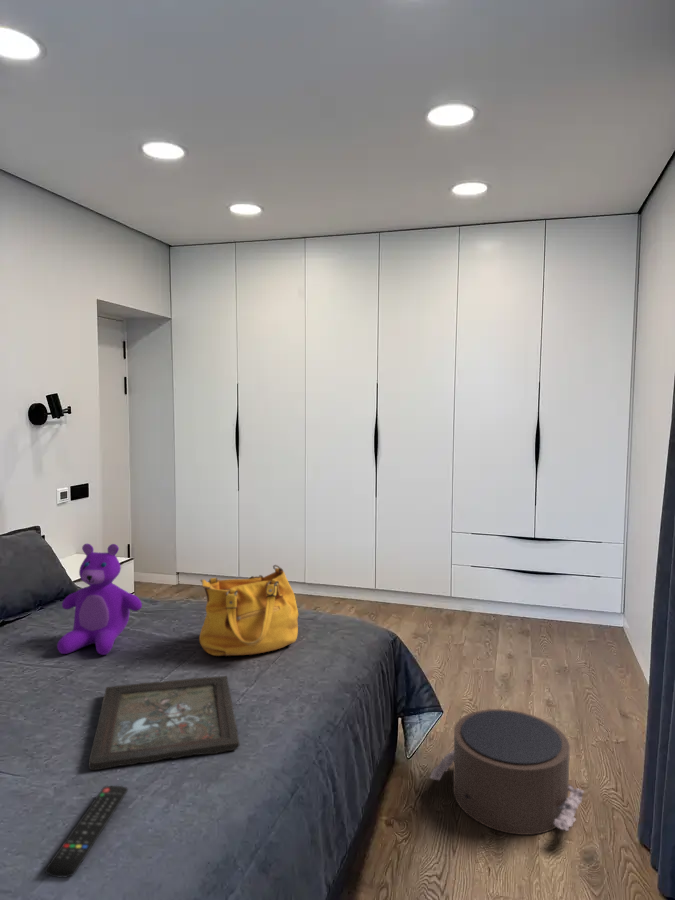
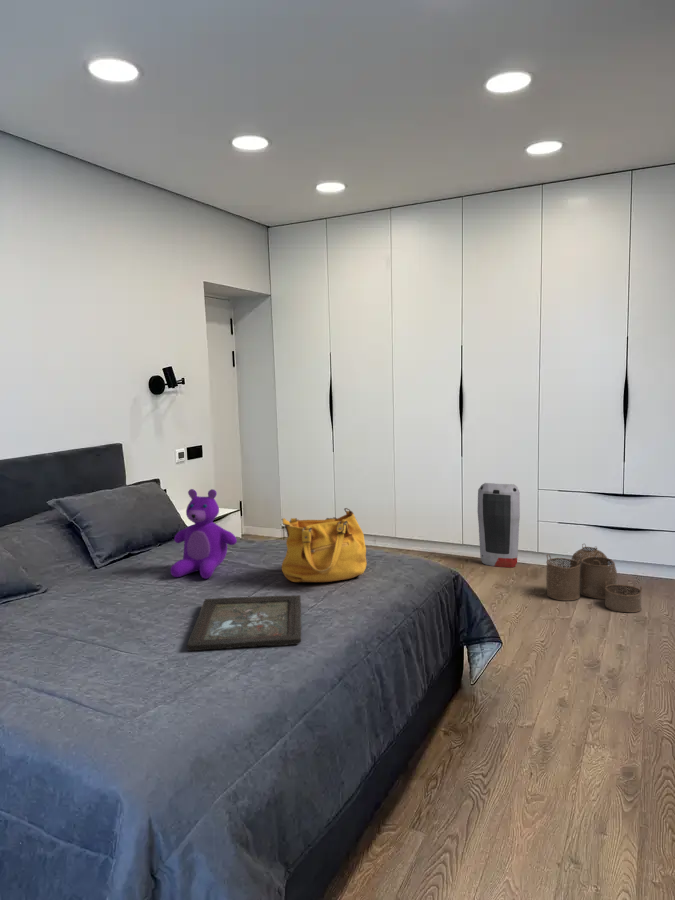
air purifier: none [389,525,432,612] -> present [477,483,520,567]
woven basket: none [463,587,558,660] -> present [546,544,642,612]
pouf: present [430,709,584,835] -> none [487,645,633,752]
remote control: present [45,786,127,877] -> none [152,659,213,708]

